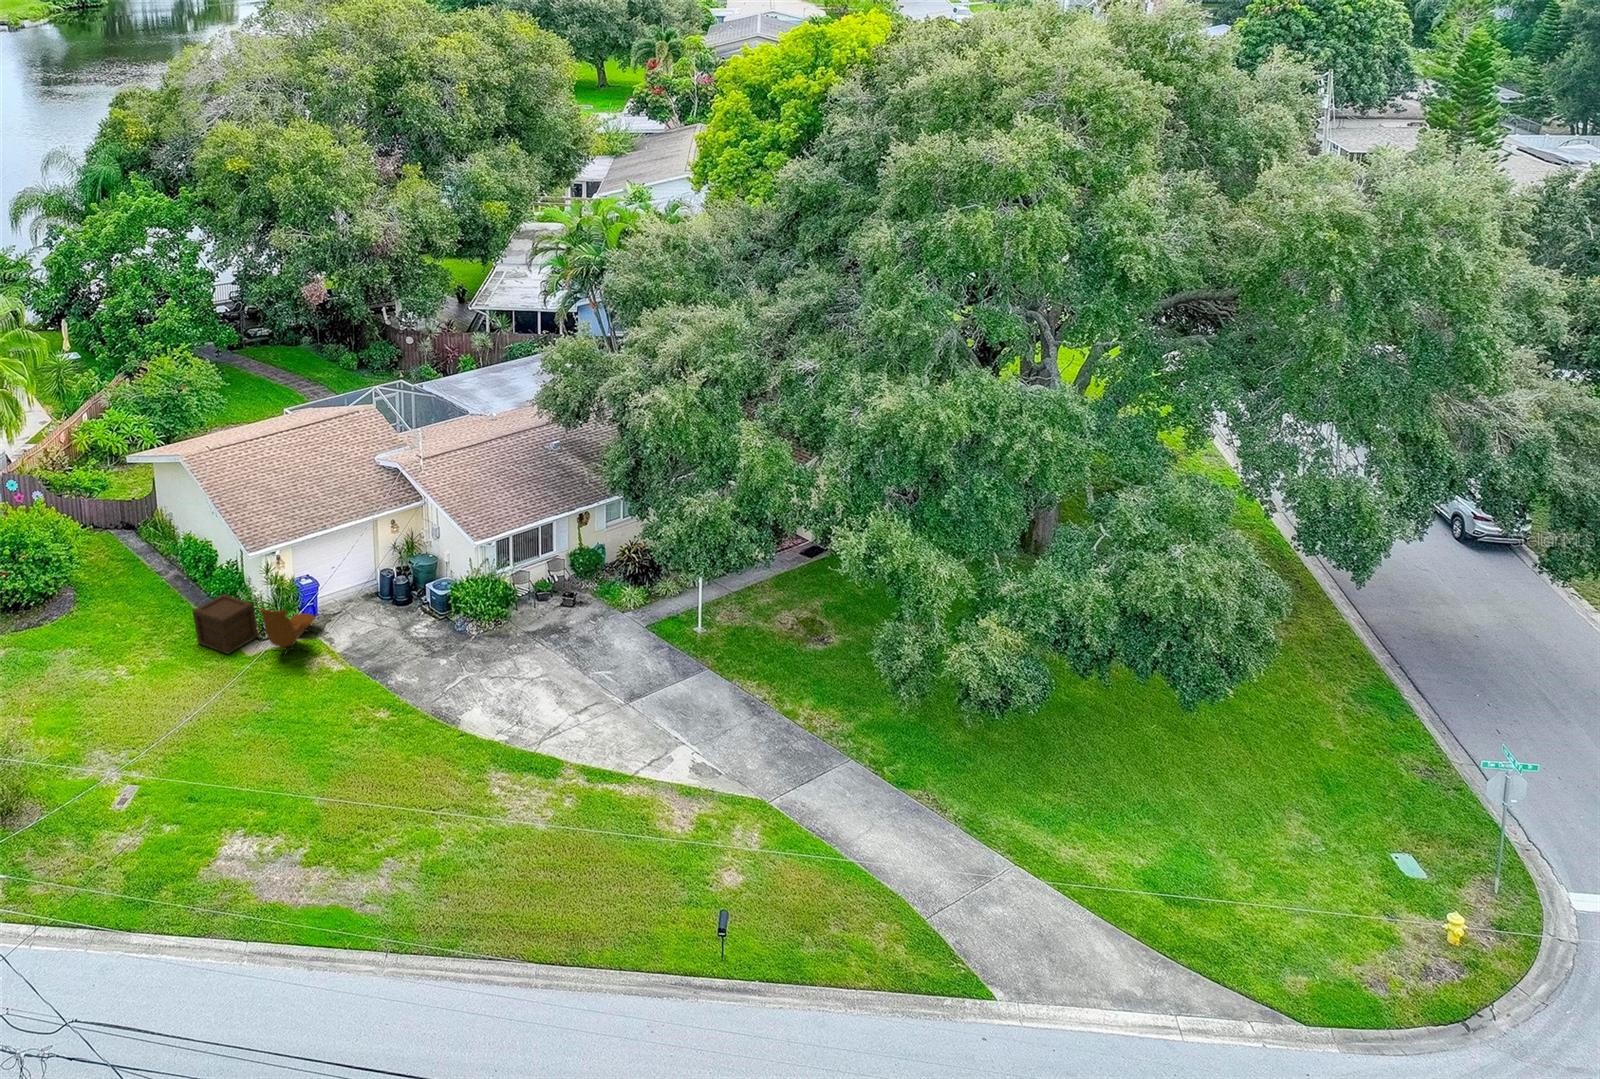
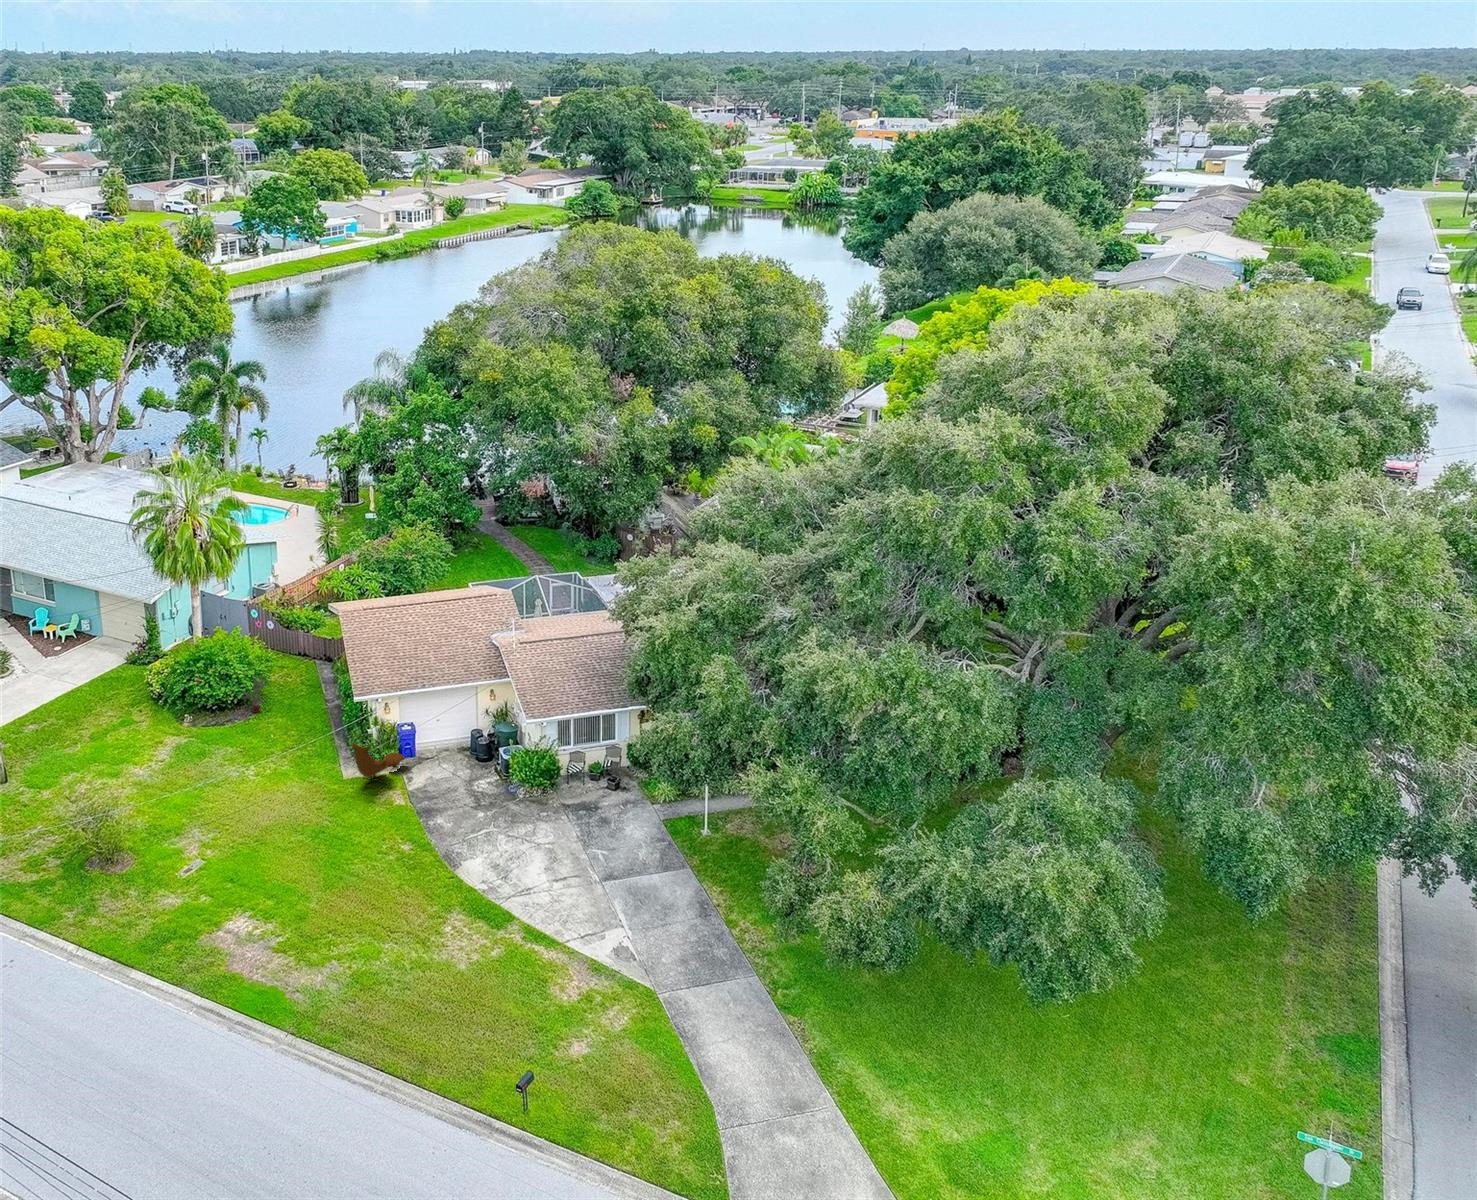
potted tree: none [47,551,79,602] -> present [242,675,267,713]
wooden crate: present [193,594,259,654] -> none [315,726,361,775]

